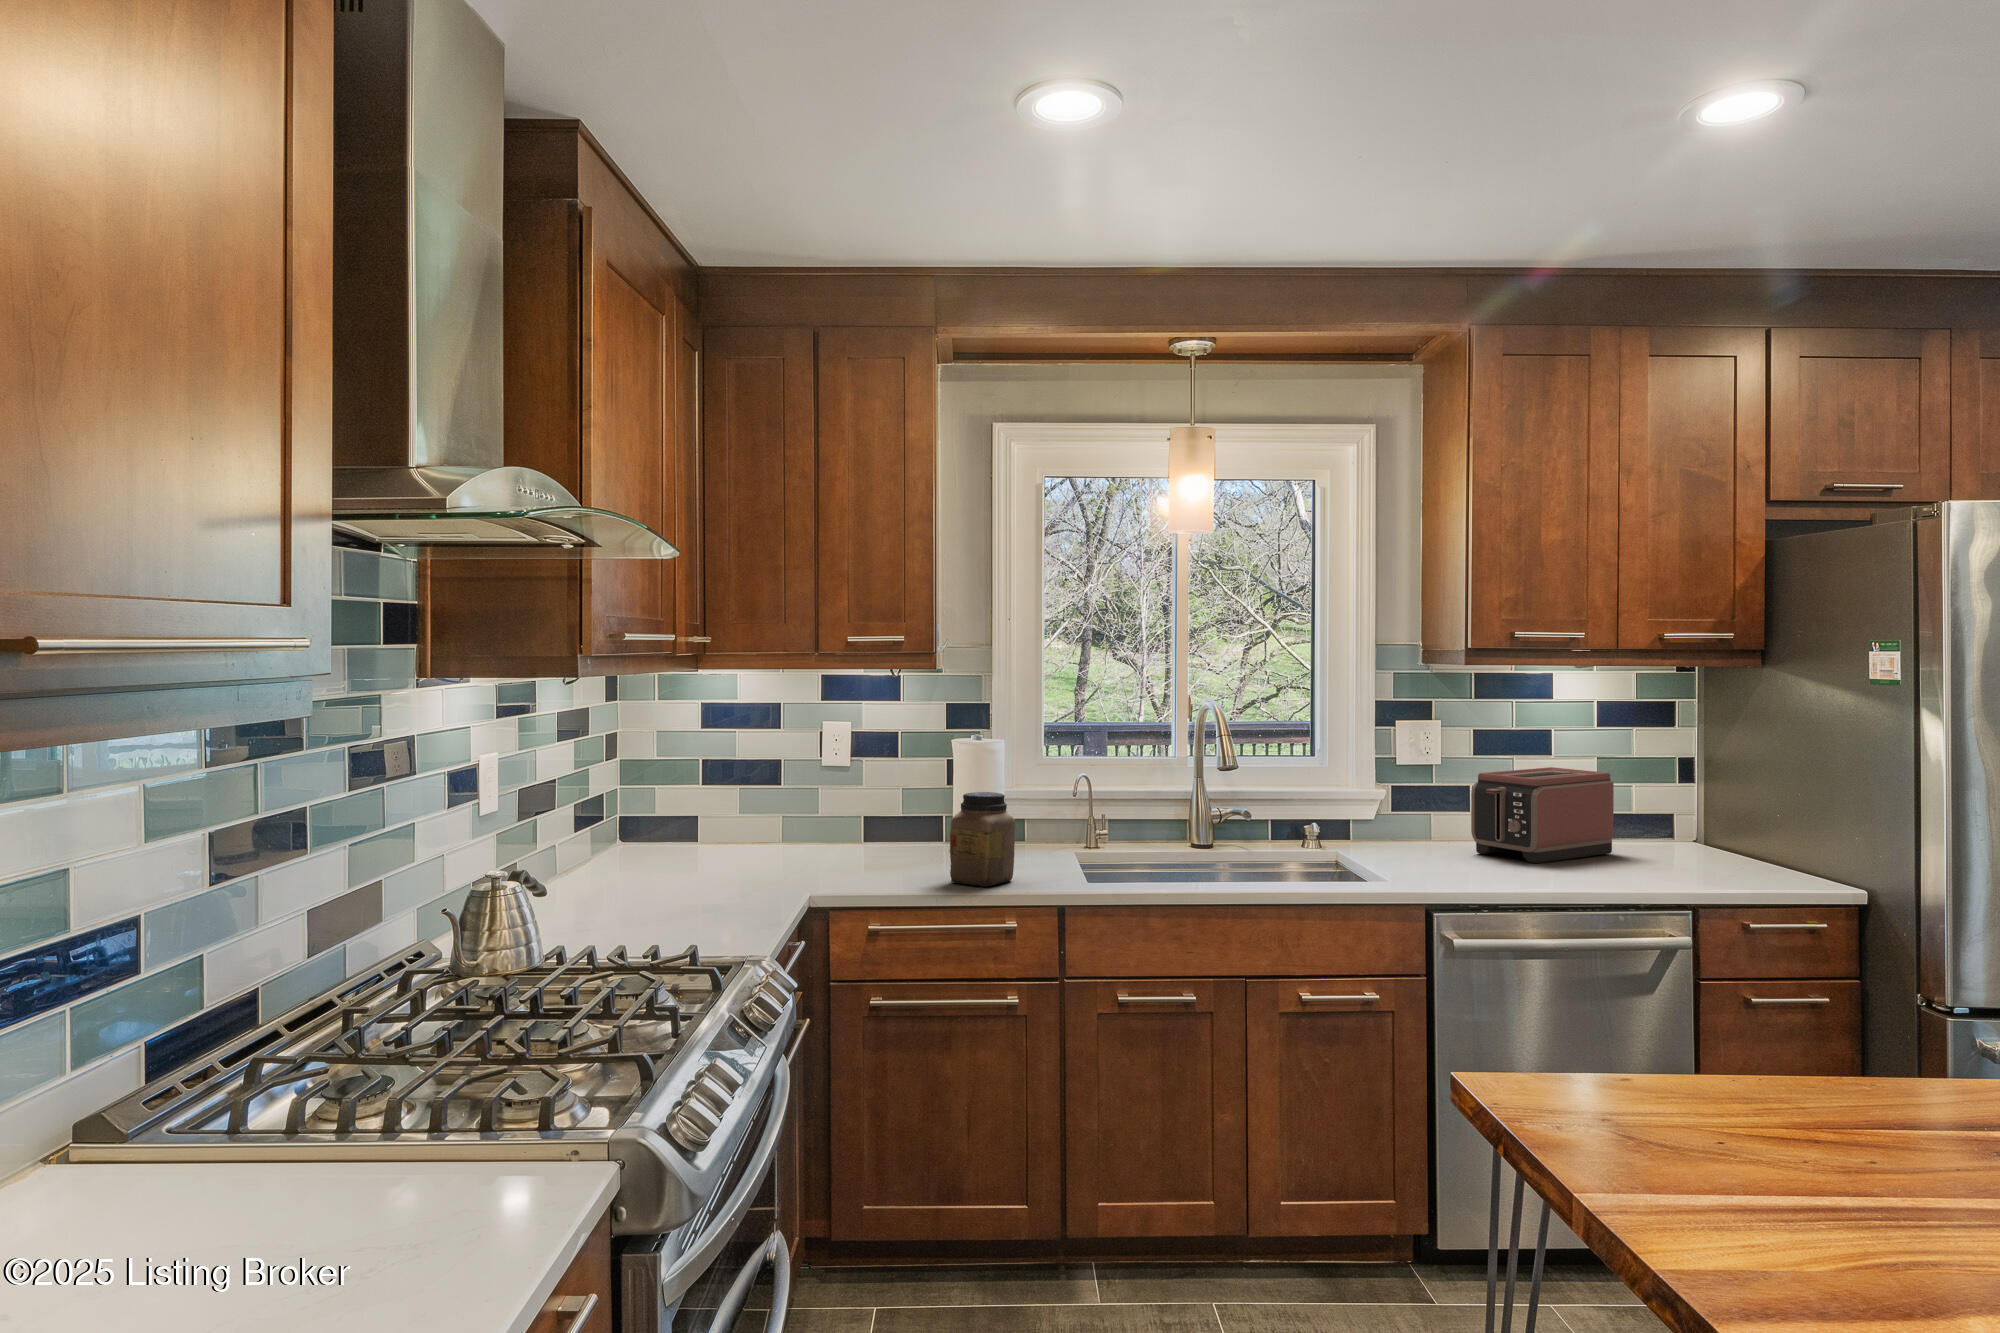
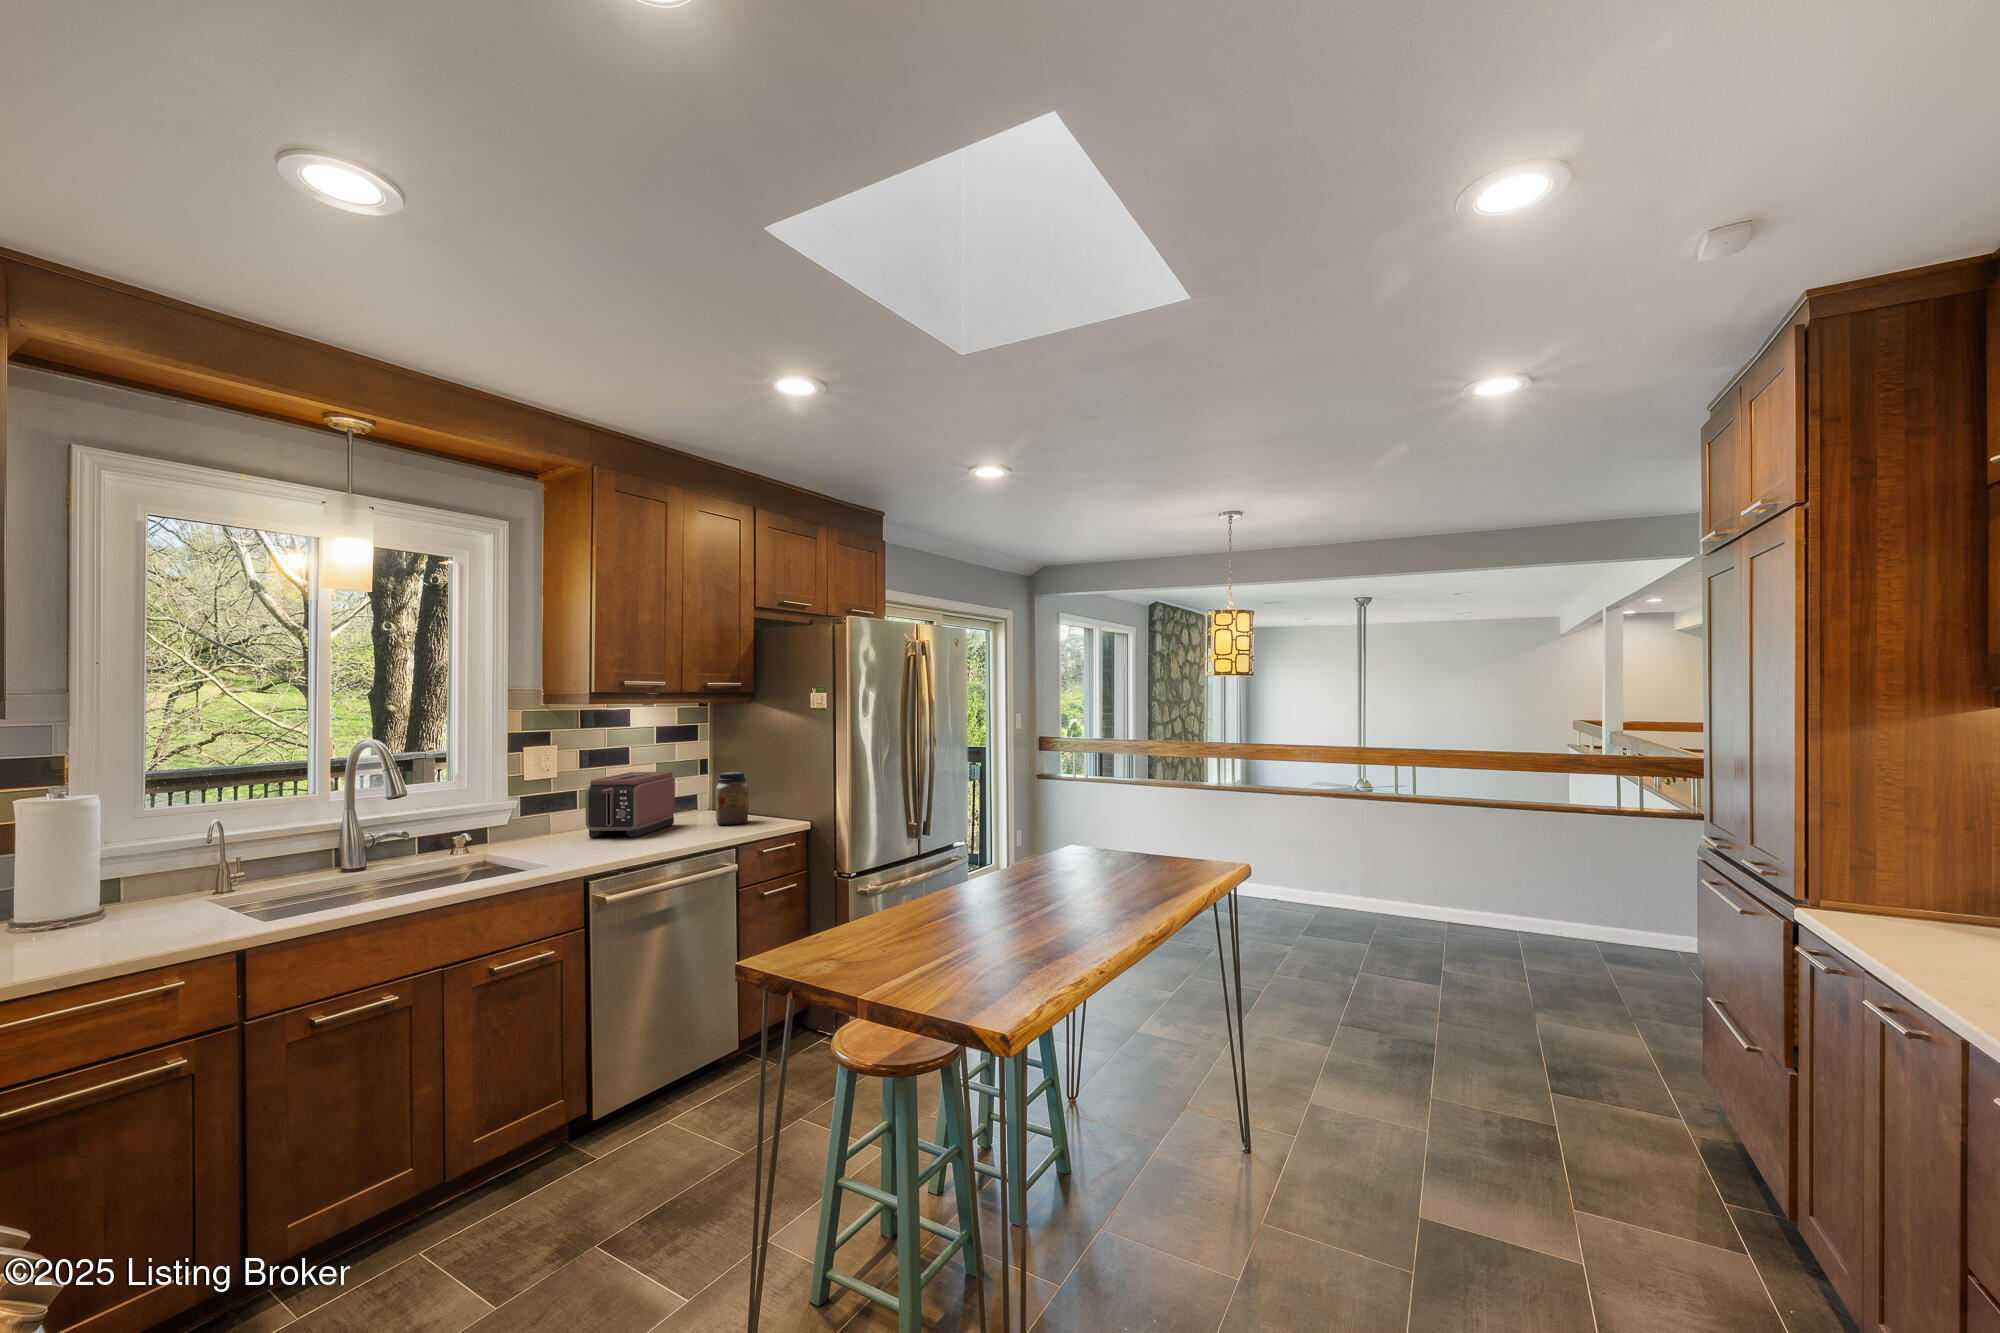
jar: present [950,792,1015,886] -> present [716,772,748,825]

